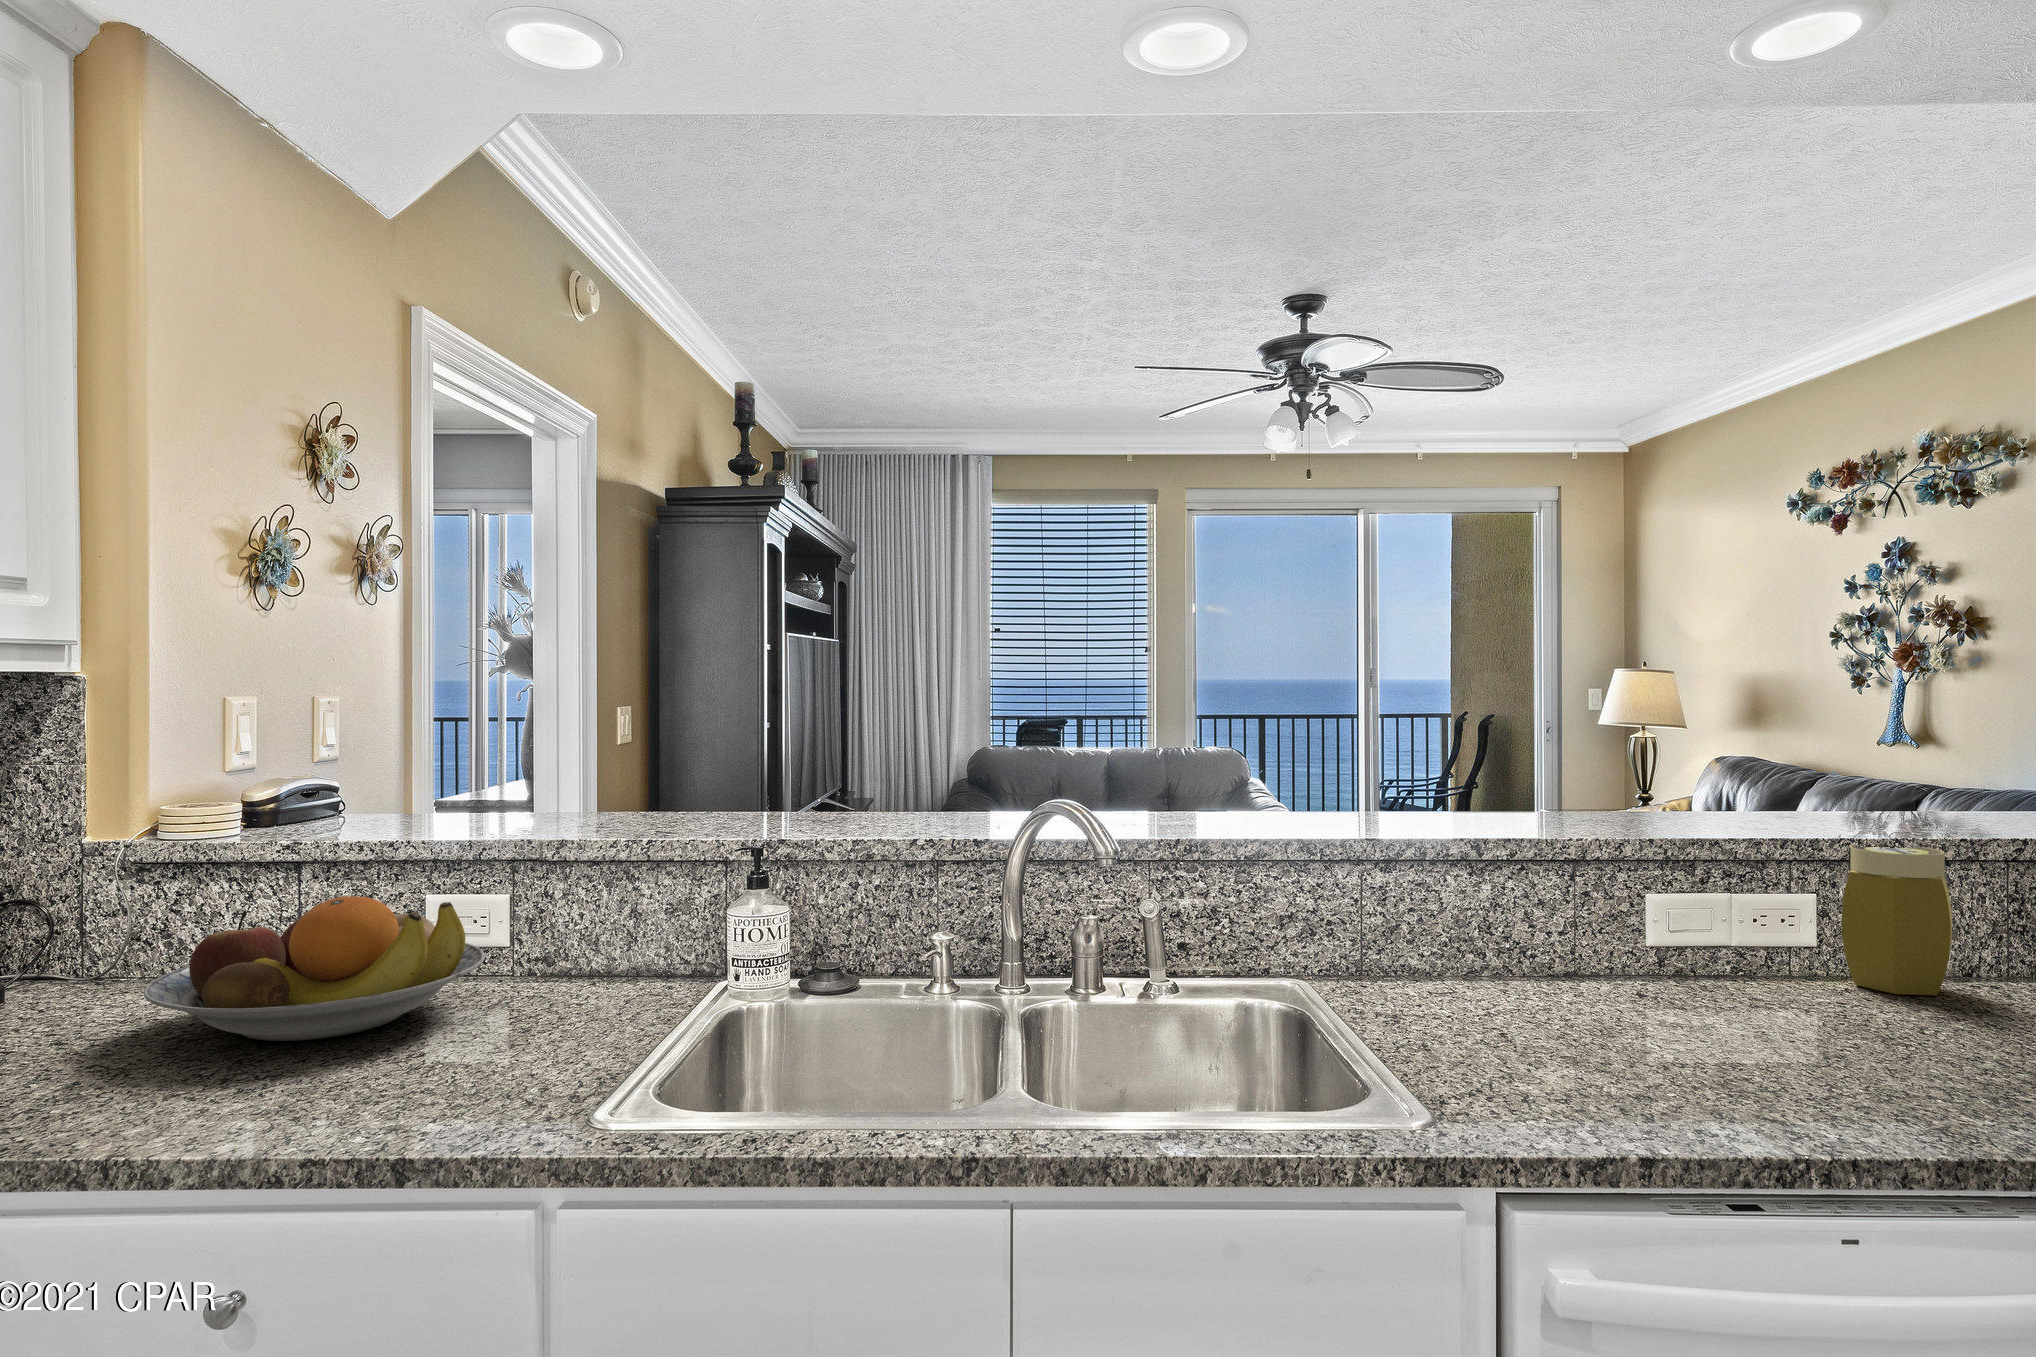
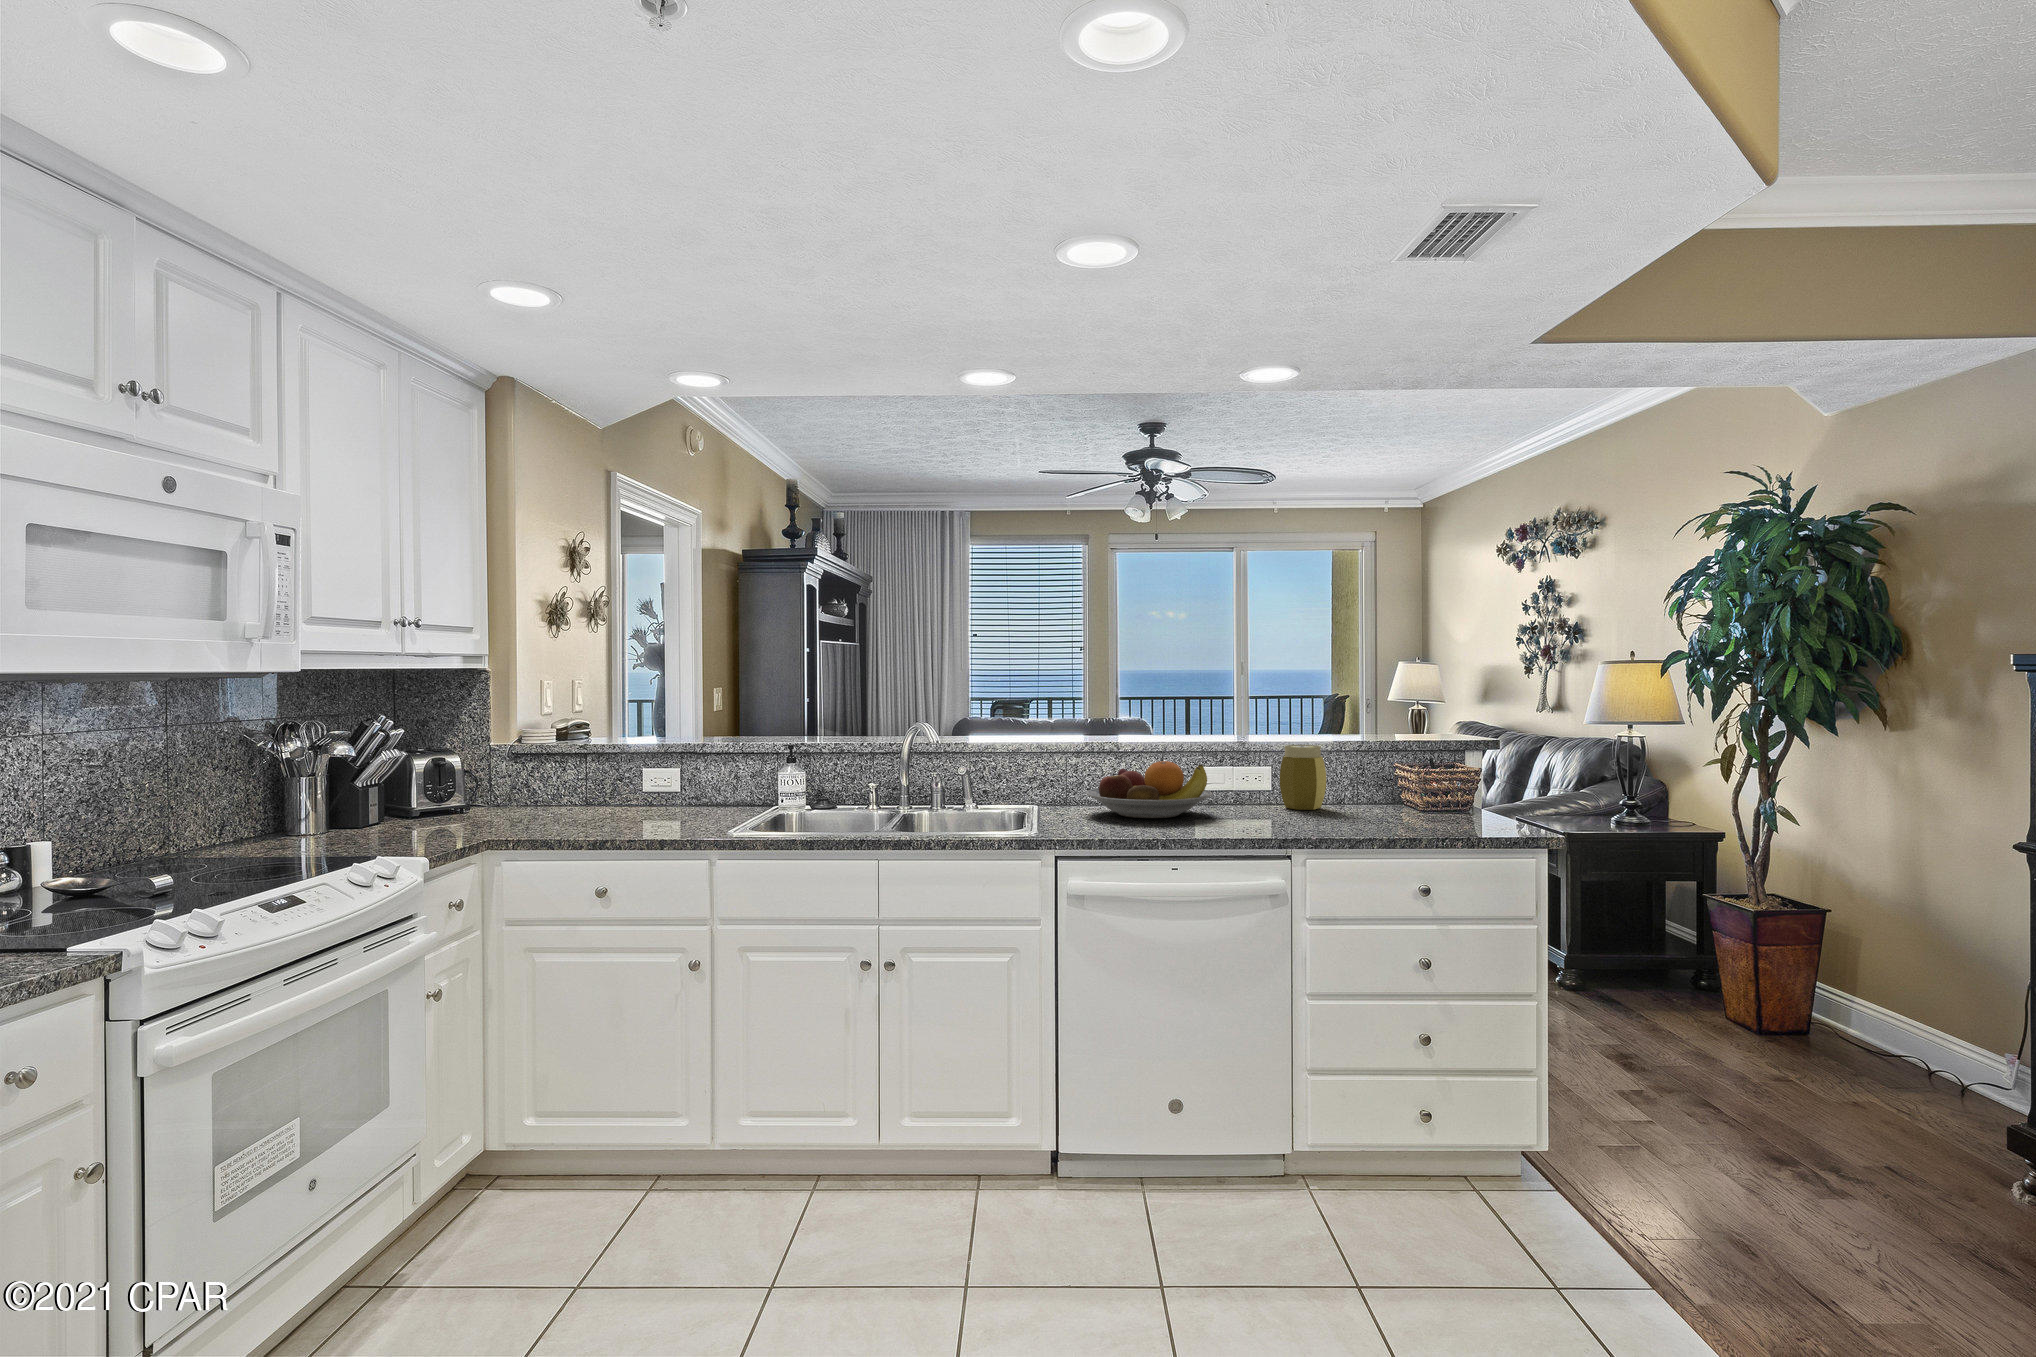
fruit bowl: present [144,896,485,1041] -> present [1087,761,1212,818]

